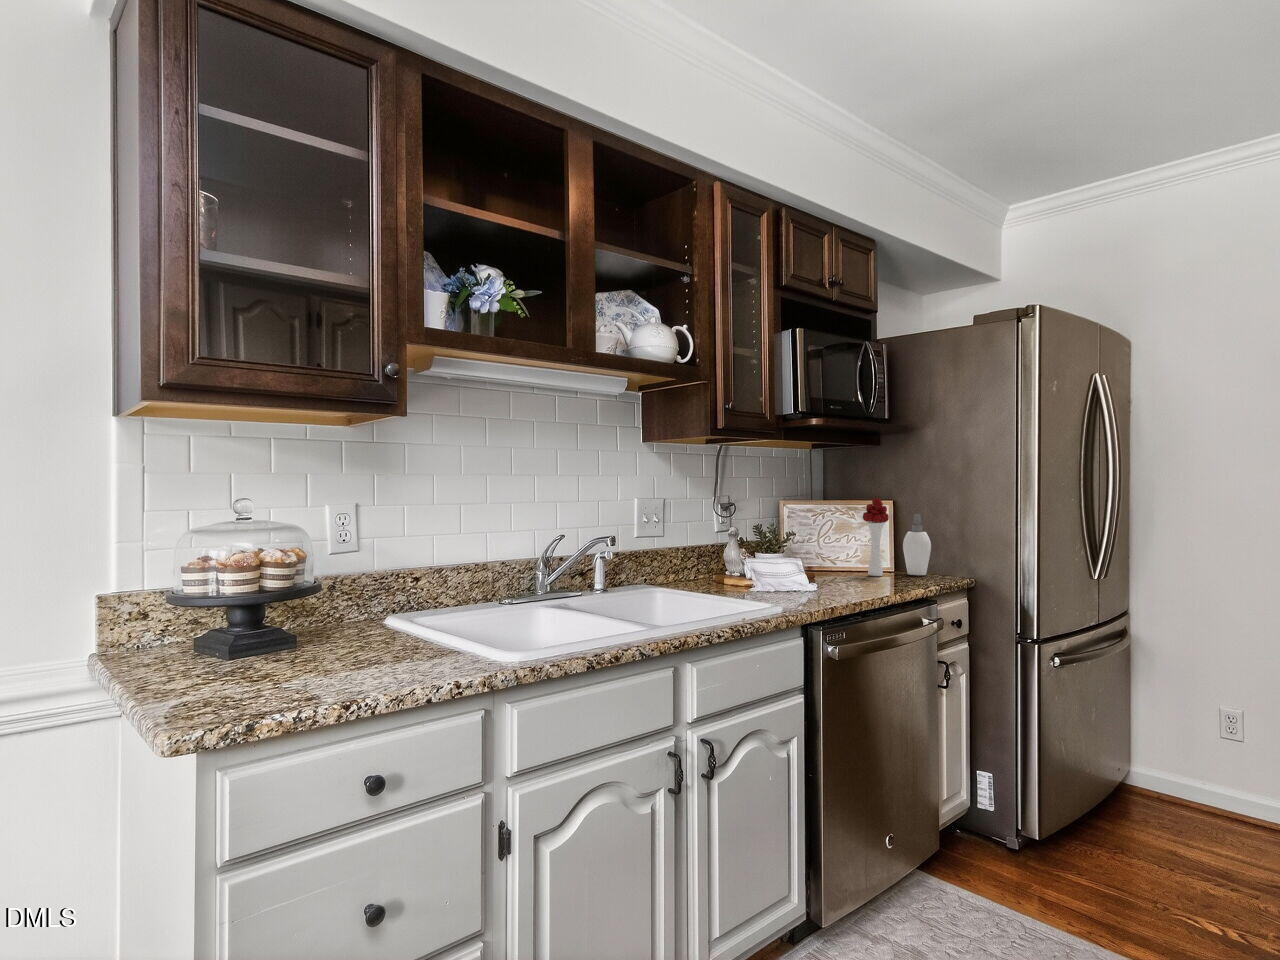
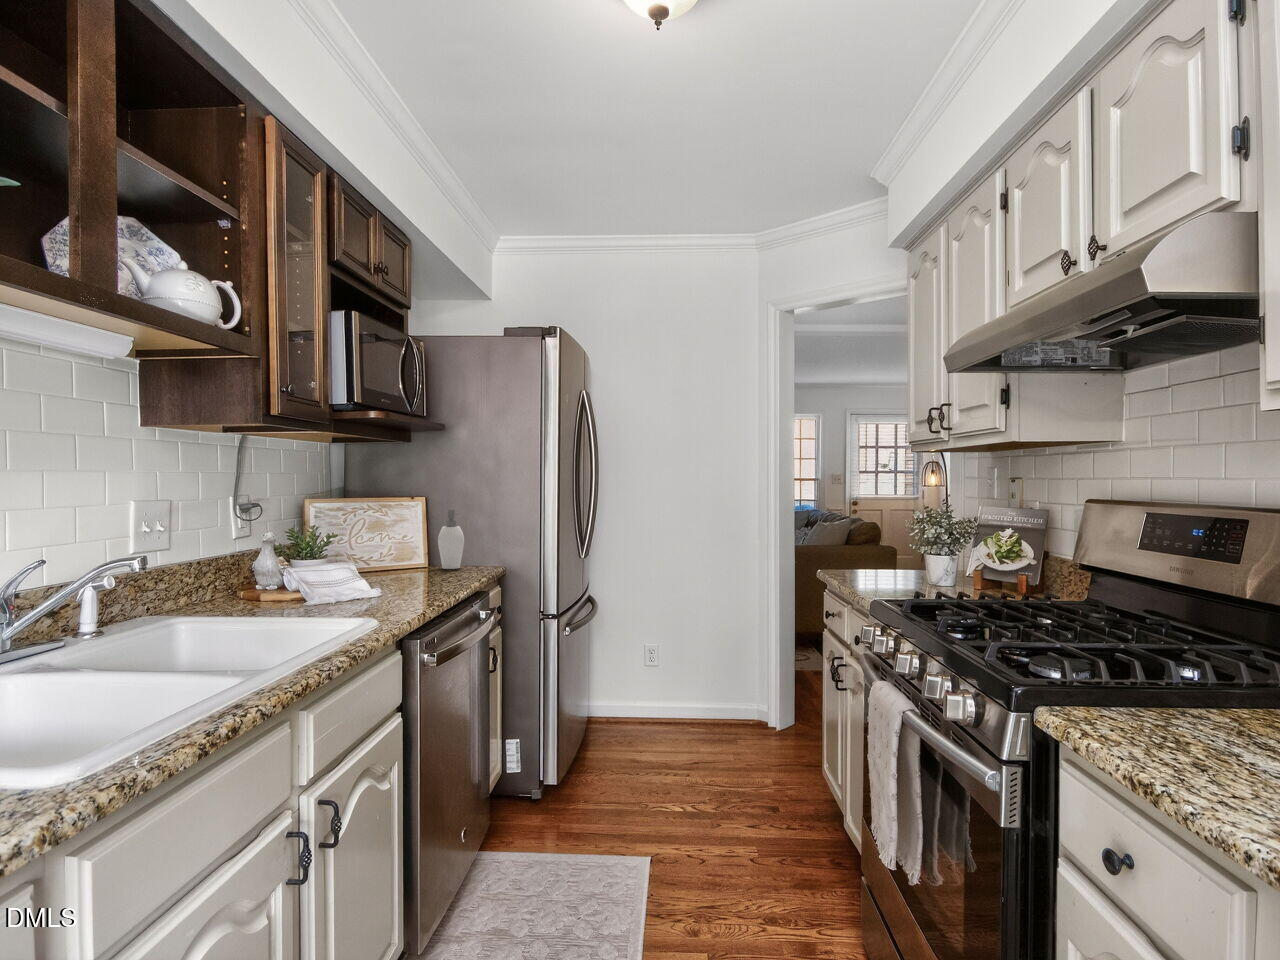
flower bouquet: present [863,498,889,576] -> none [403,494,429,574]

